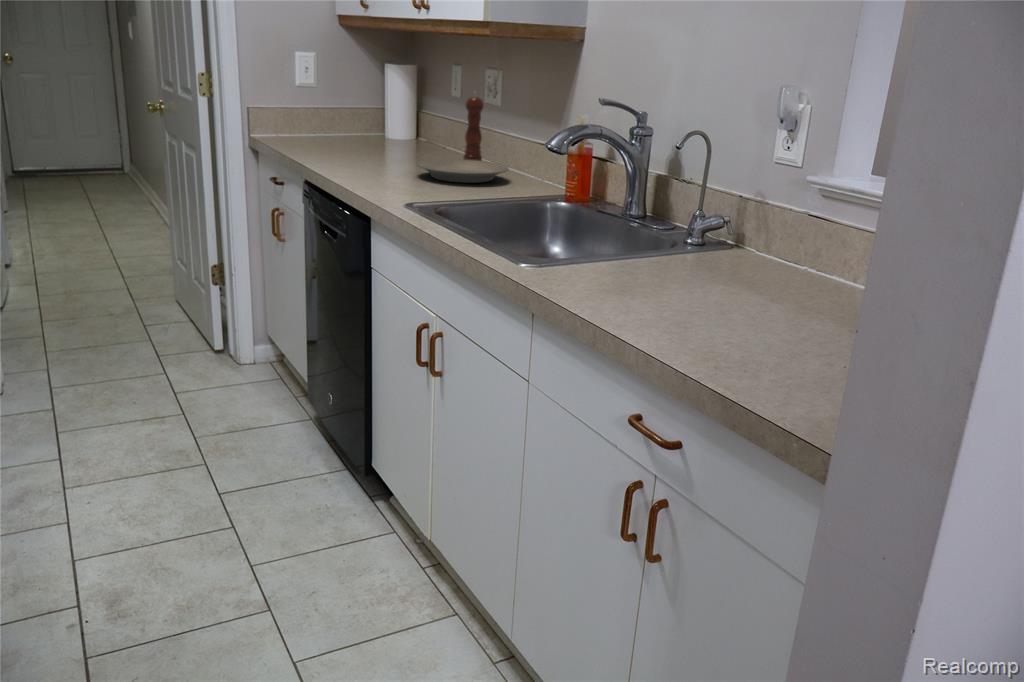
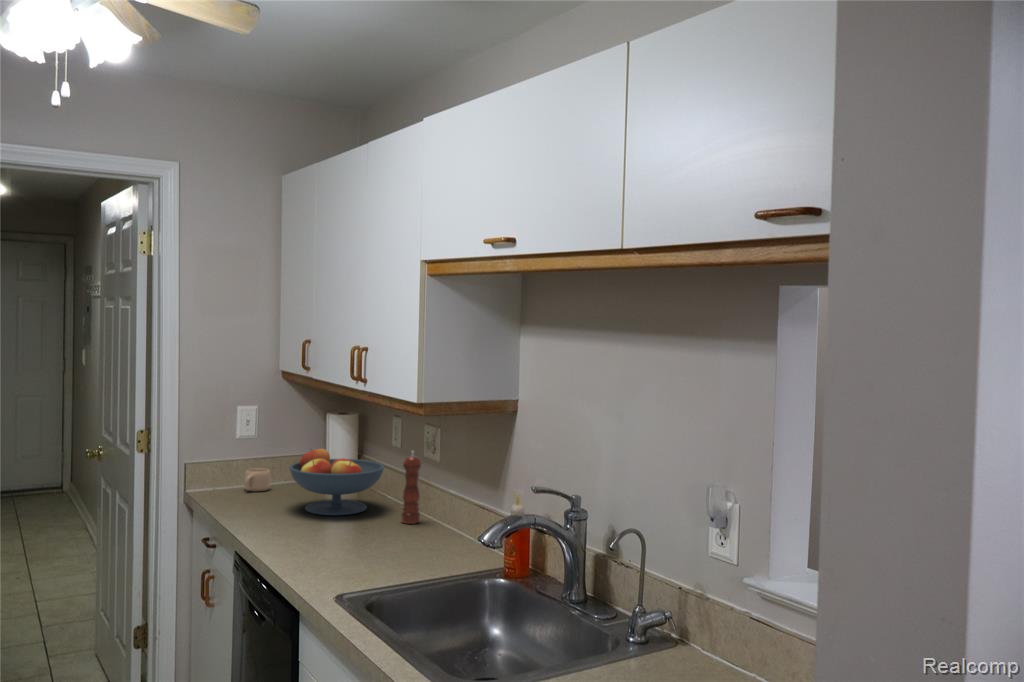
fruit bowl: none [351,90,446,157] -> present [289,448,385,515]
mug: none [306,116,332,139] -> present [244,468,271,492]
plate: present [417,159,509,183] -> none [352,522,446,554]

